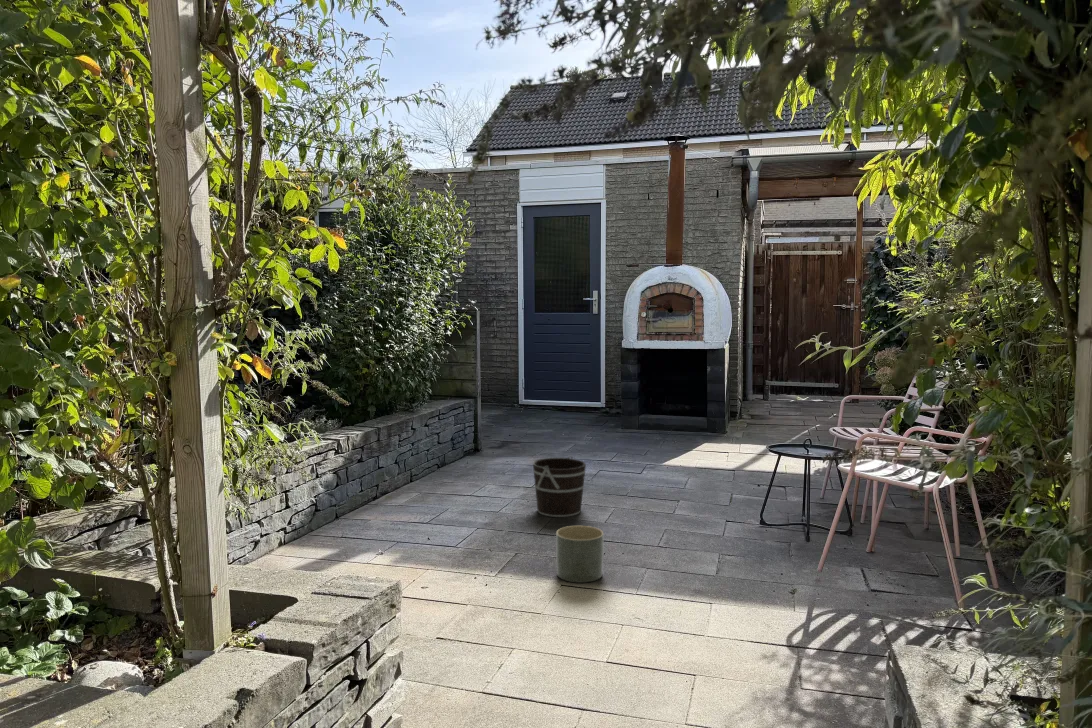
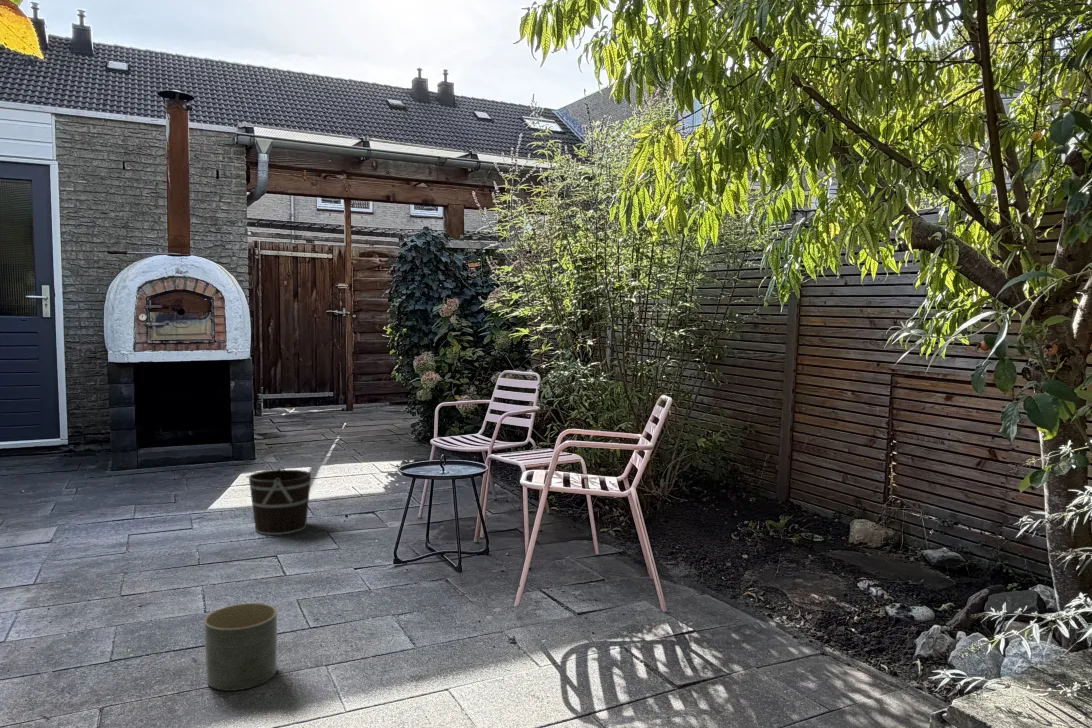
bucket: present [533,457,586,517] -> present [247,467,311,535]

